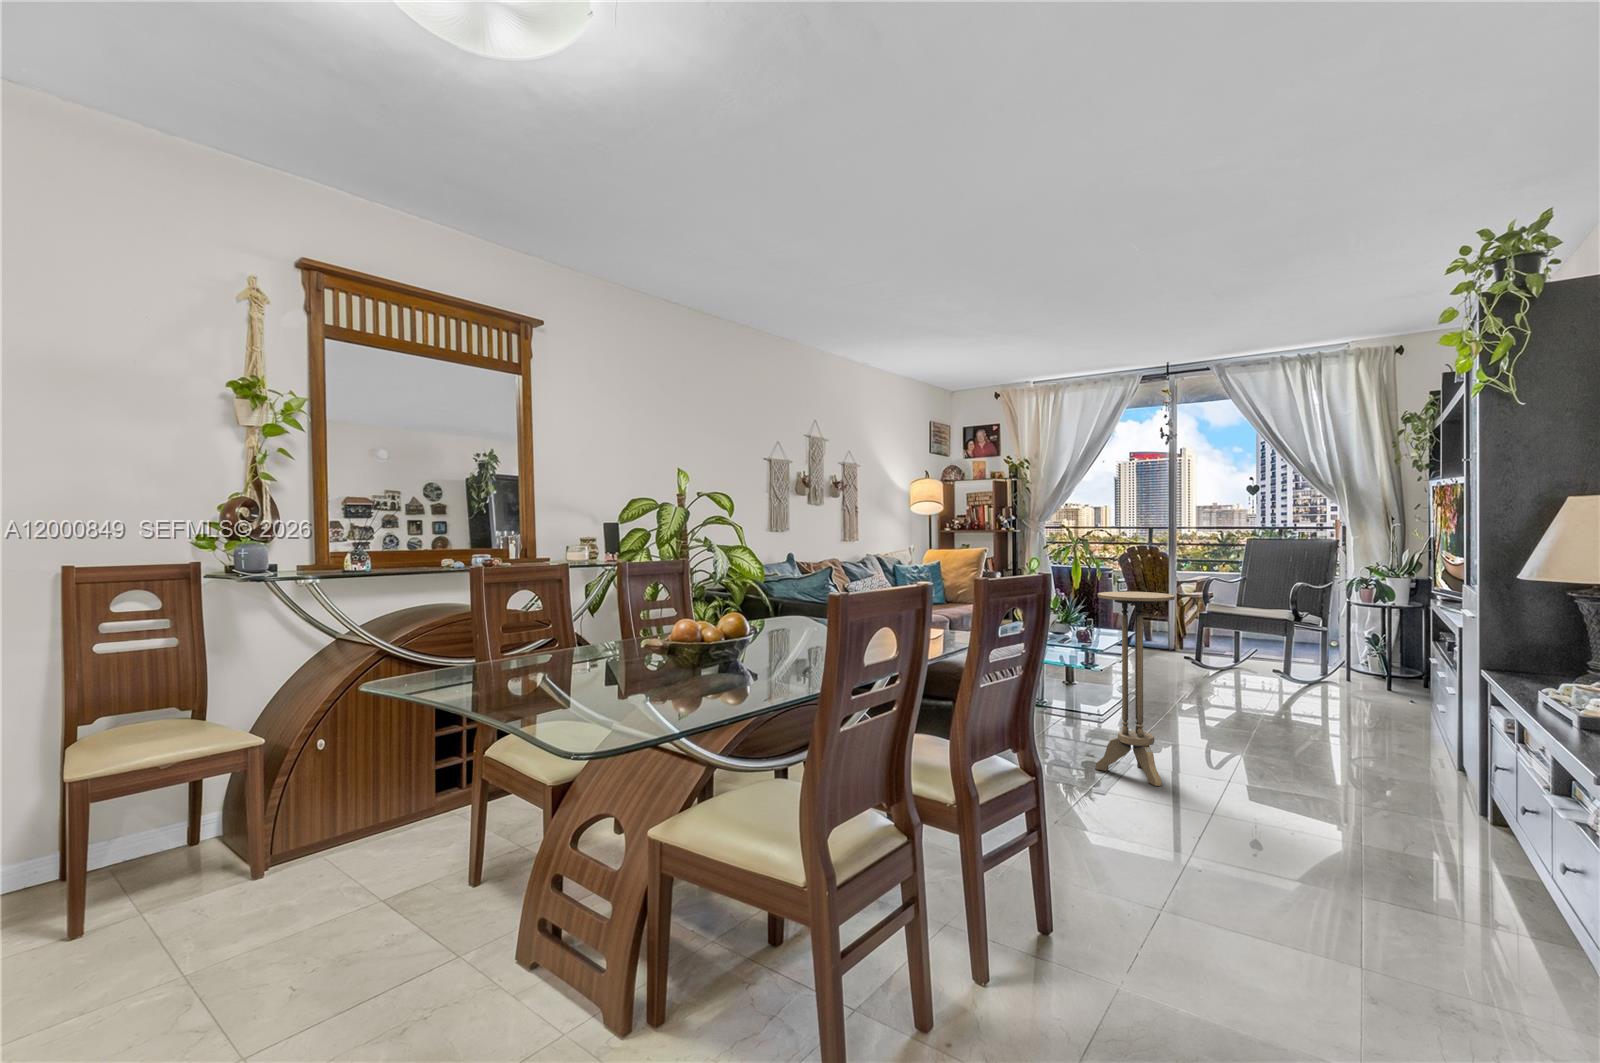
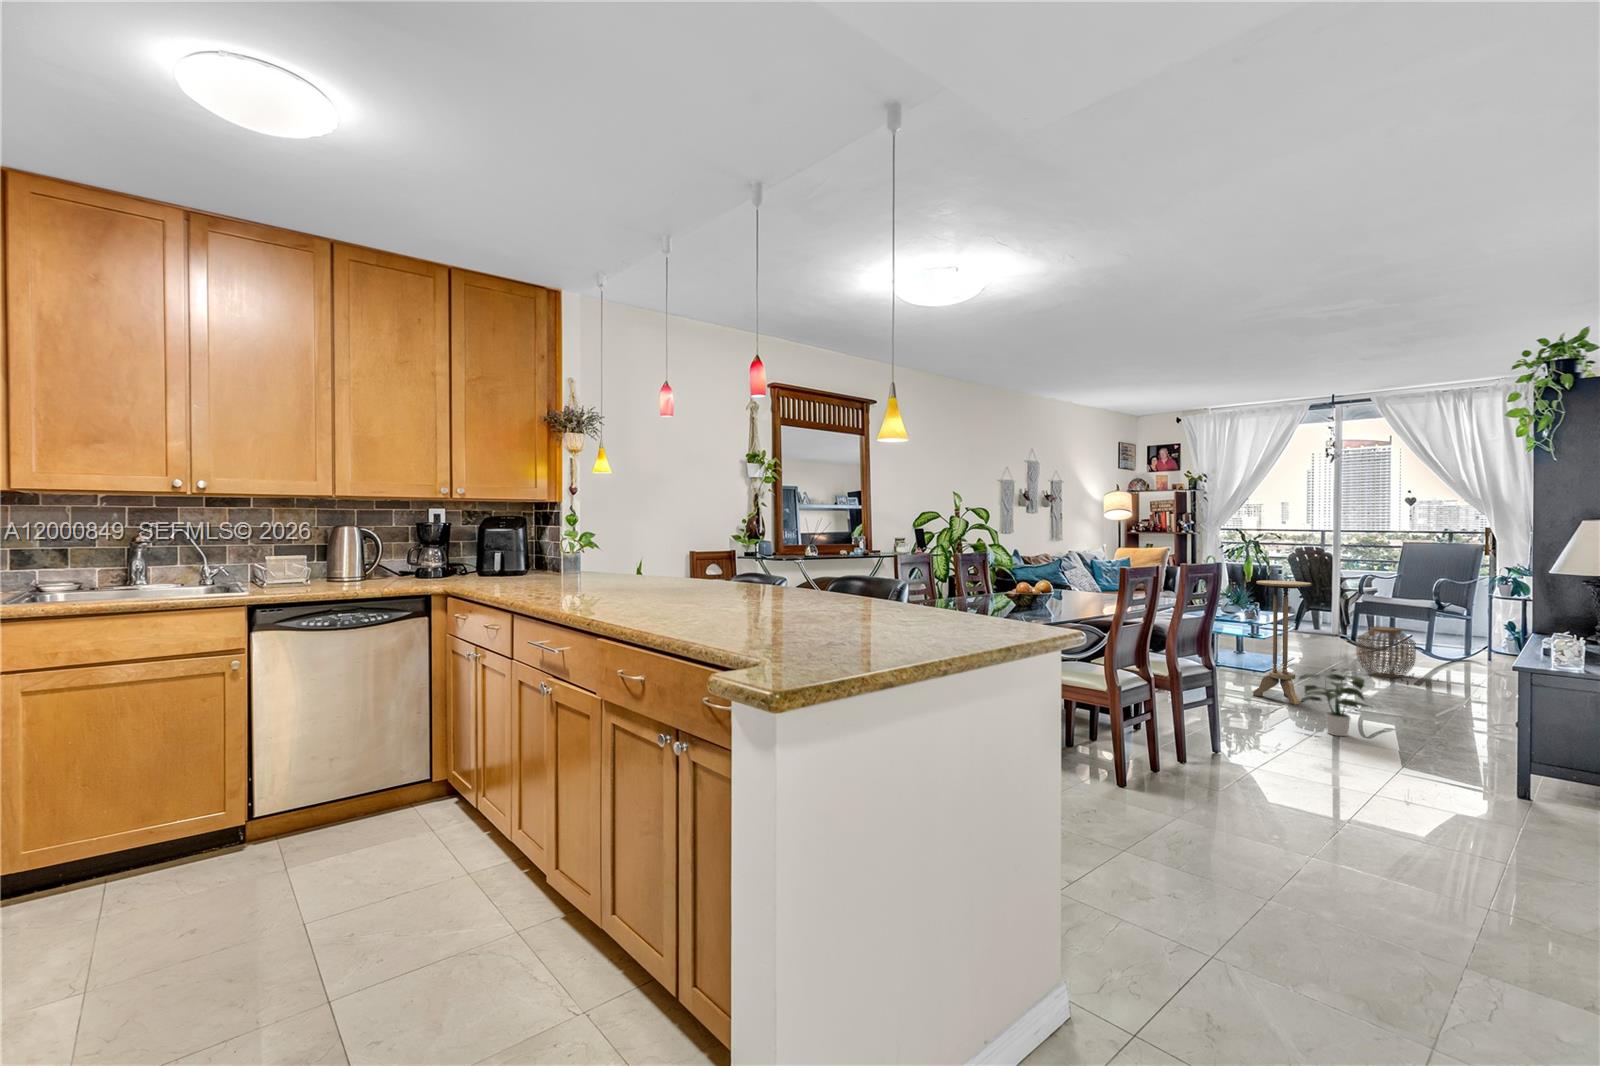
woven basket: none [1218,650,1292,722] -> present [1357,626,1416,678]
potted plant: none [1169,741,1288,862] -> present [1300,669,1369,736]

